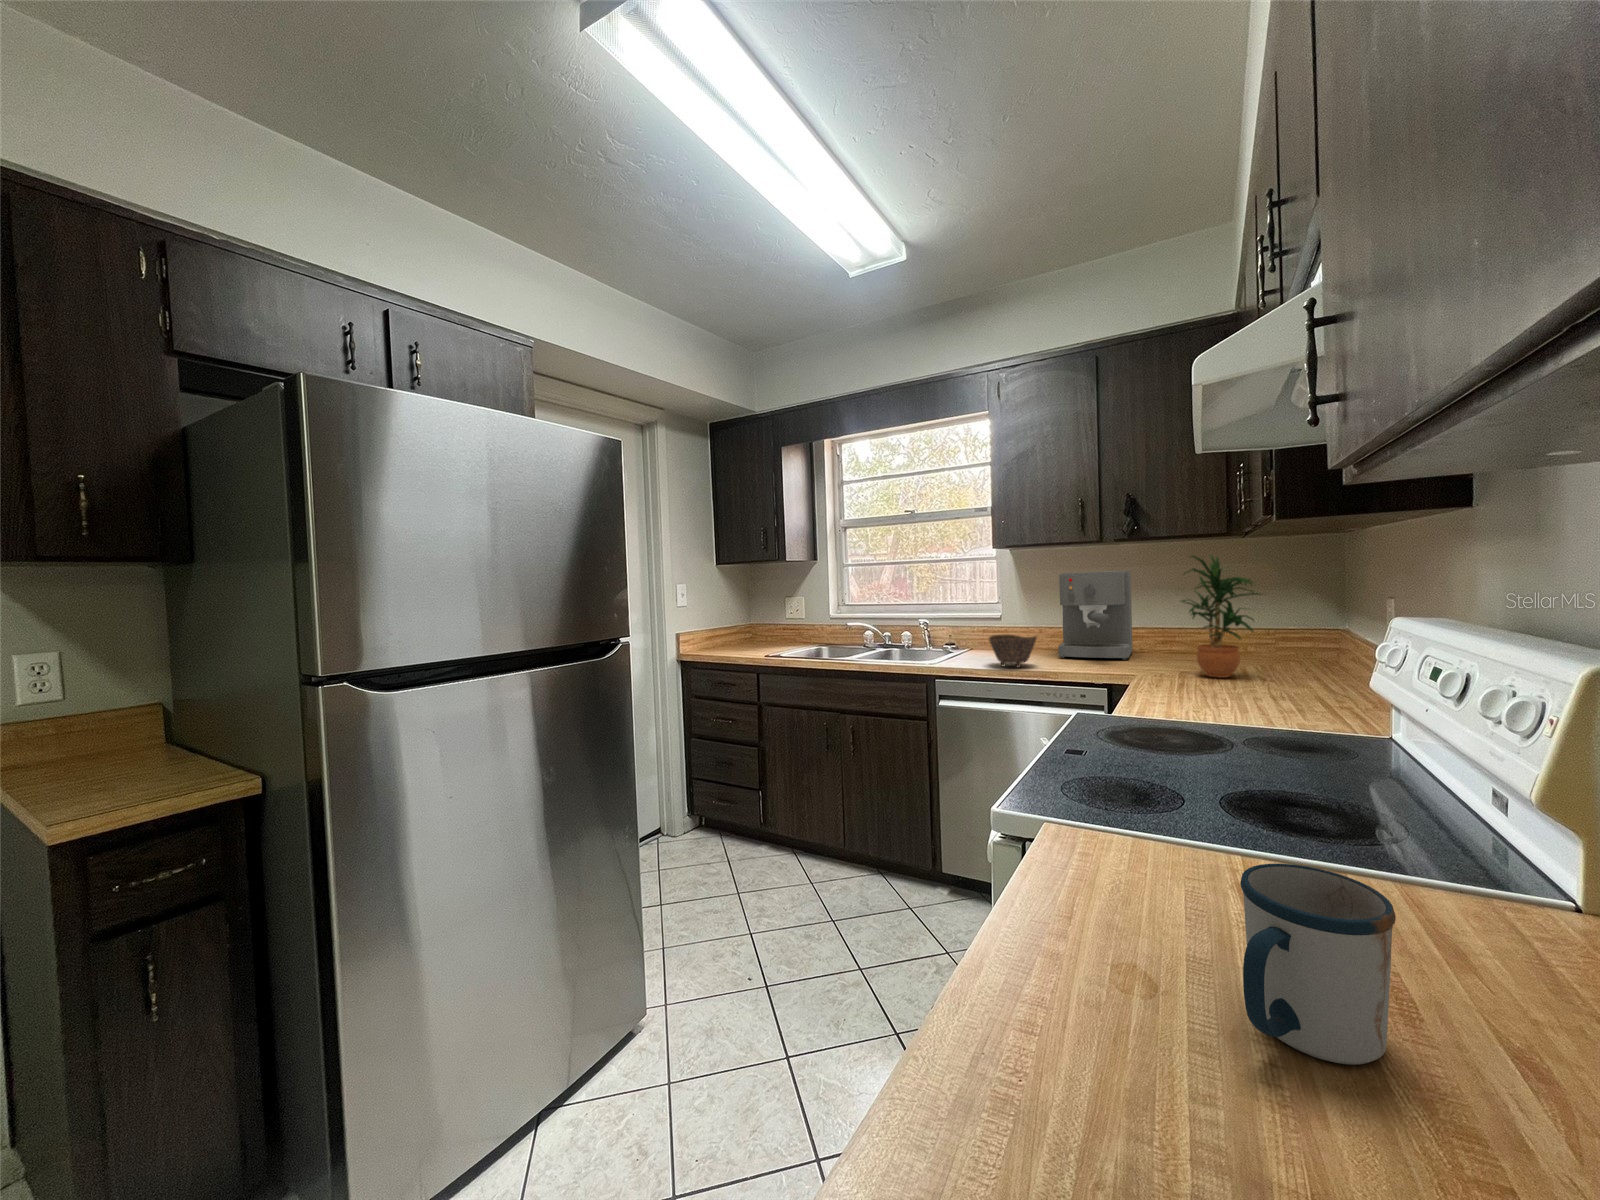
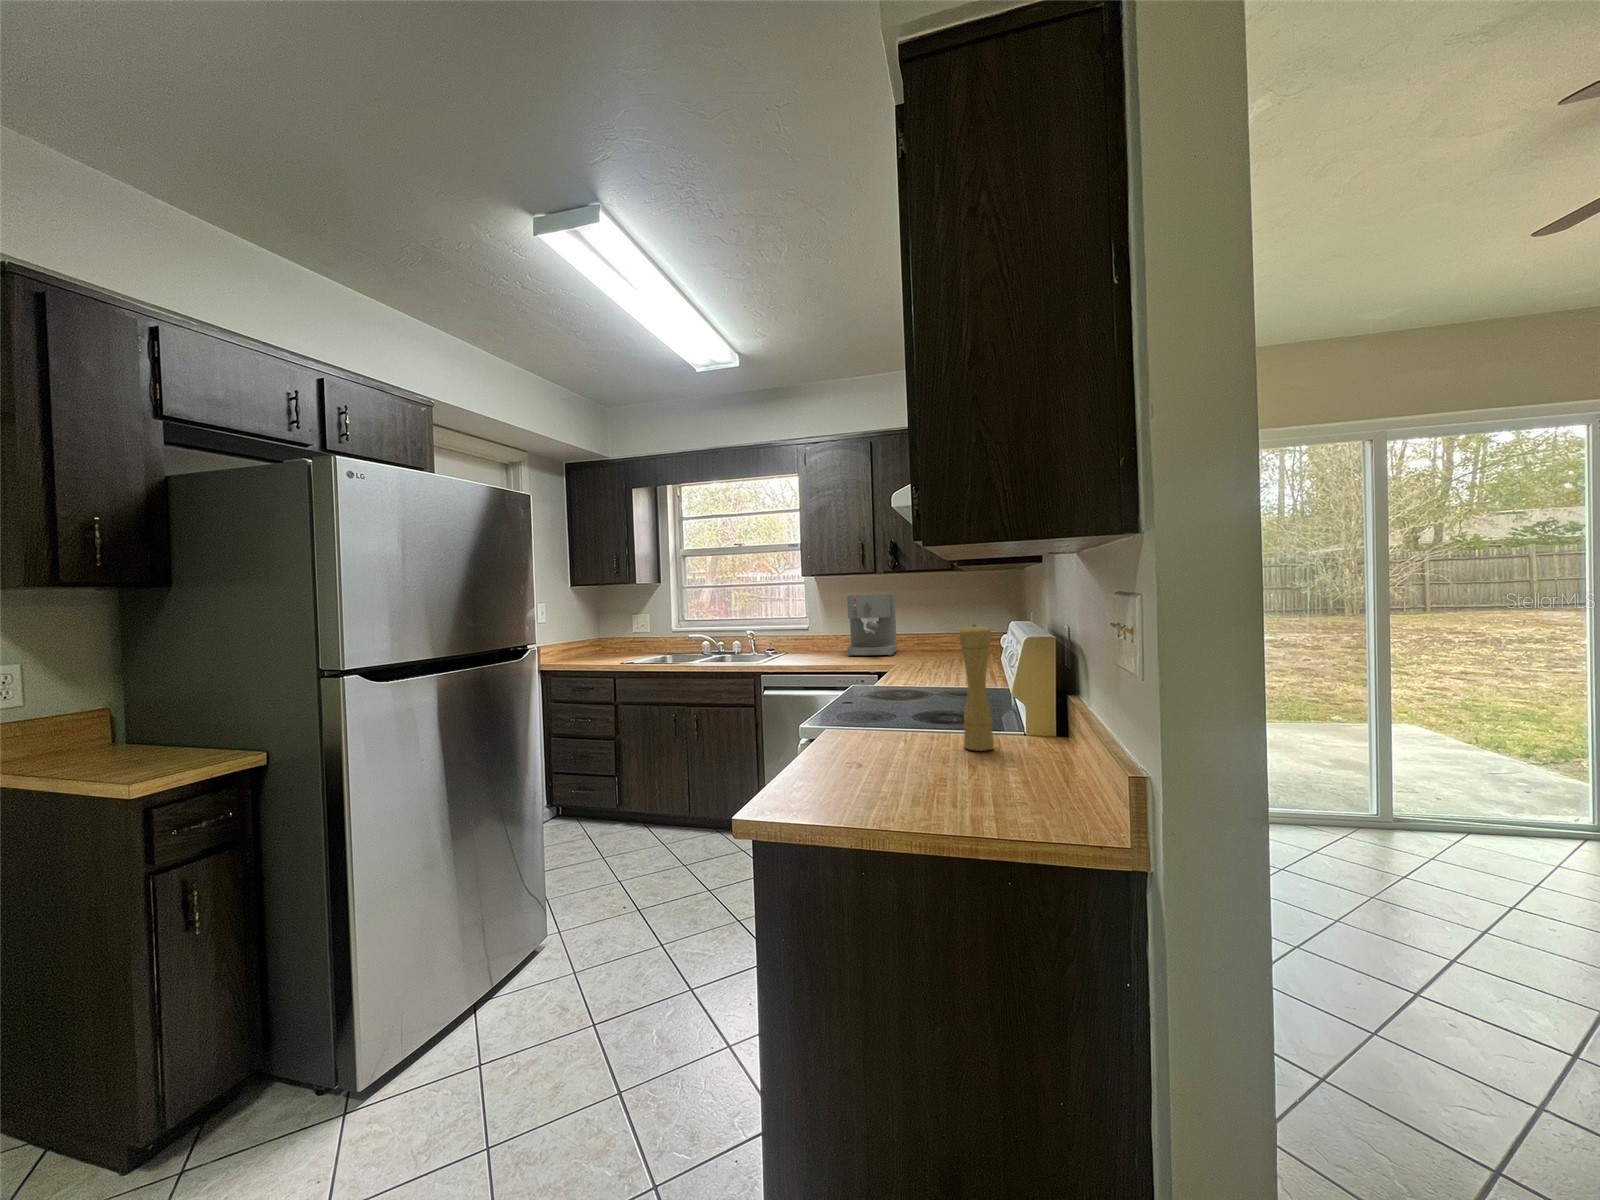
potted plant: present [1182,555,1260,678] -> none [919,583,968,663]
bowl: present [989,634,1037,668] -> none [799,640,832,663]
pepper mill: none [1379,646,1488,958] -> present [959,625,994,751]
mug: present [1240,864,1396,1065] -> none [894,712,945,777]

